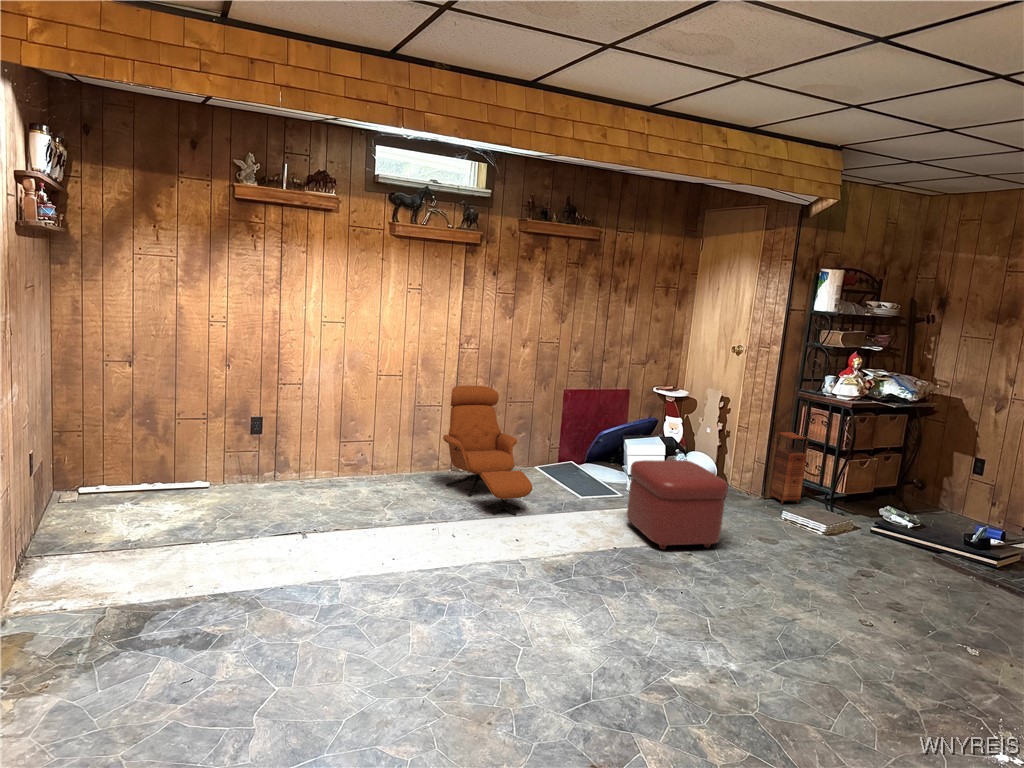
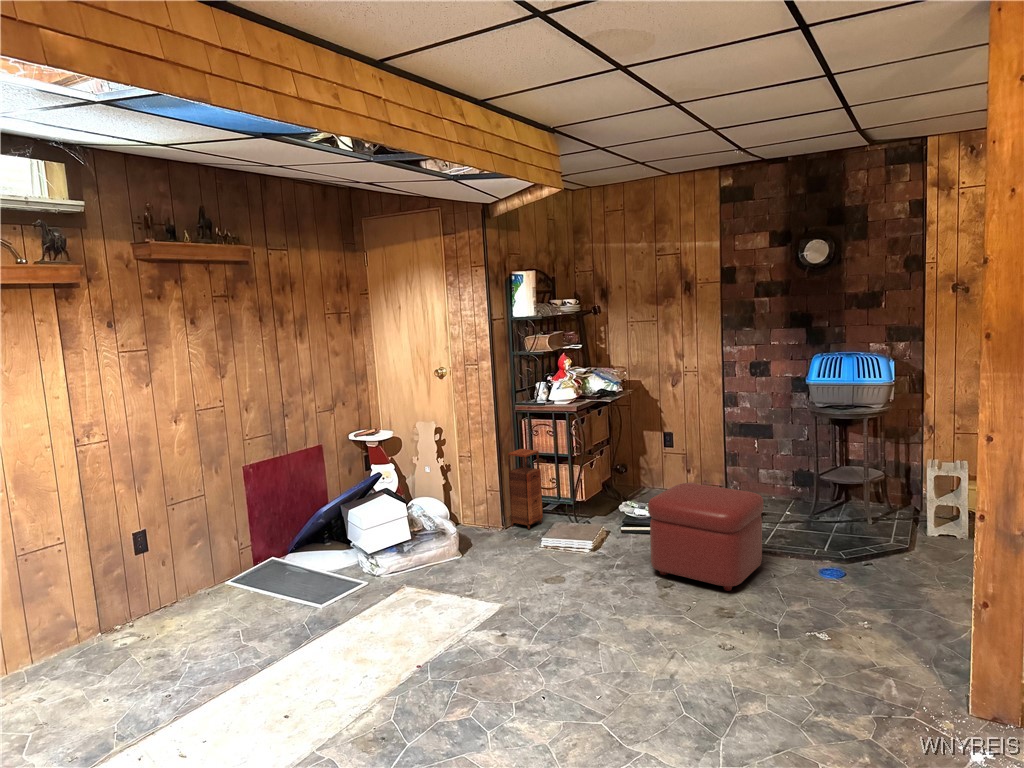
armchair: present [443,386,532,516] -> none [76,494,261,692]
ottoman: present [627,460,728,549] -> present [648,483,763,591]

